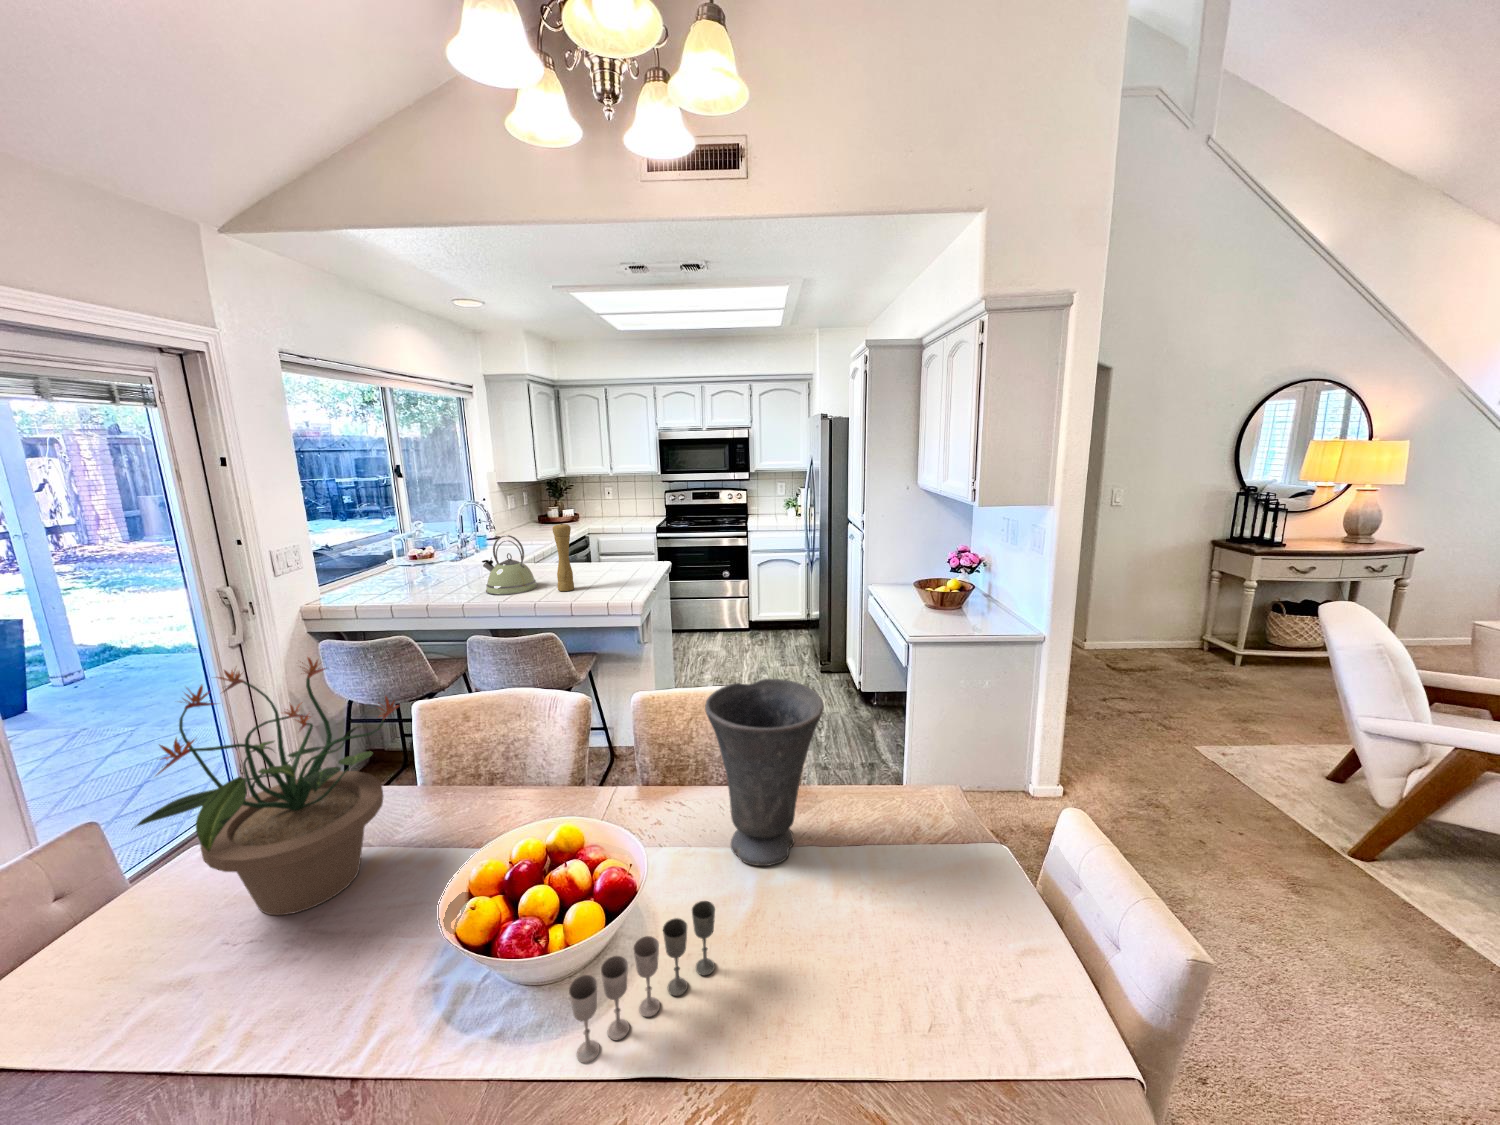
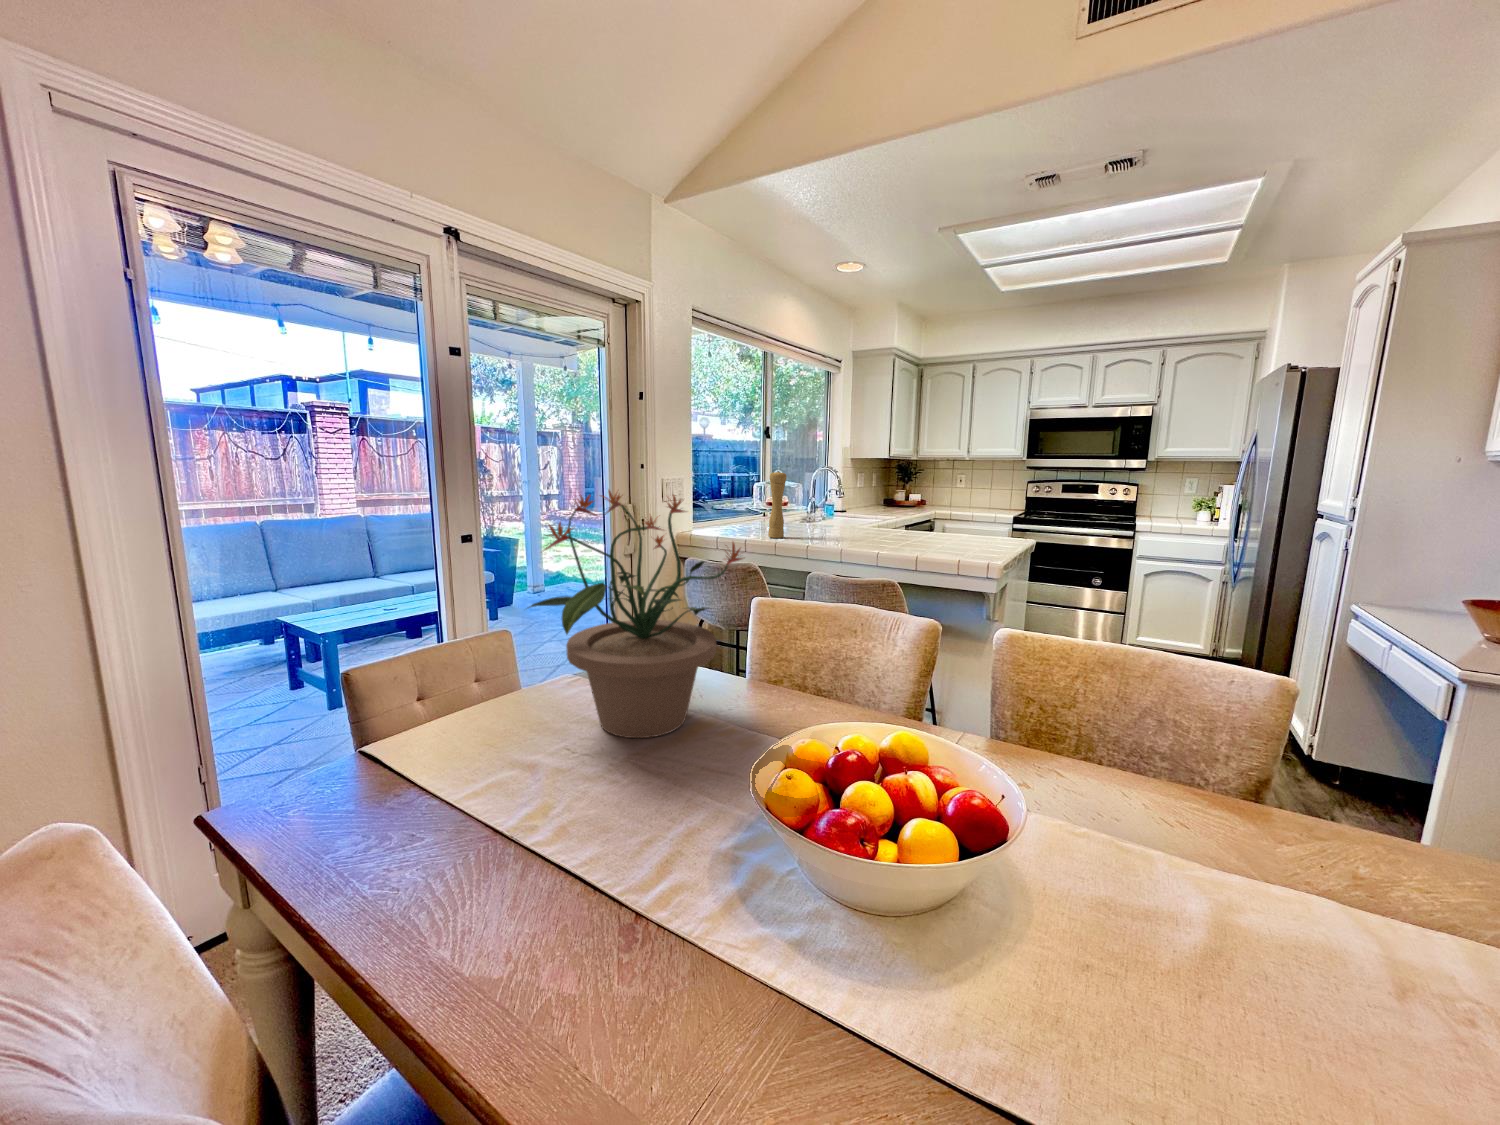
pepper mill: present [552,523,574,591] -> present [768,471,787,538]
kettle: present [482,535,537,595] -> none [830,483,880,543]
vase: present [705,679,824,866] -> none [1151,598,1432,910]
wine glass: present [569,901,715,1063] -> none [908,891,1178,1056]

